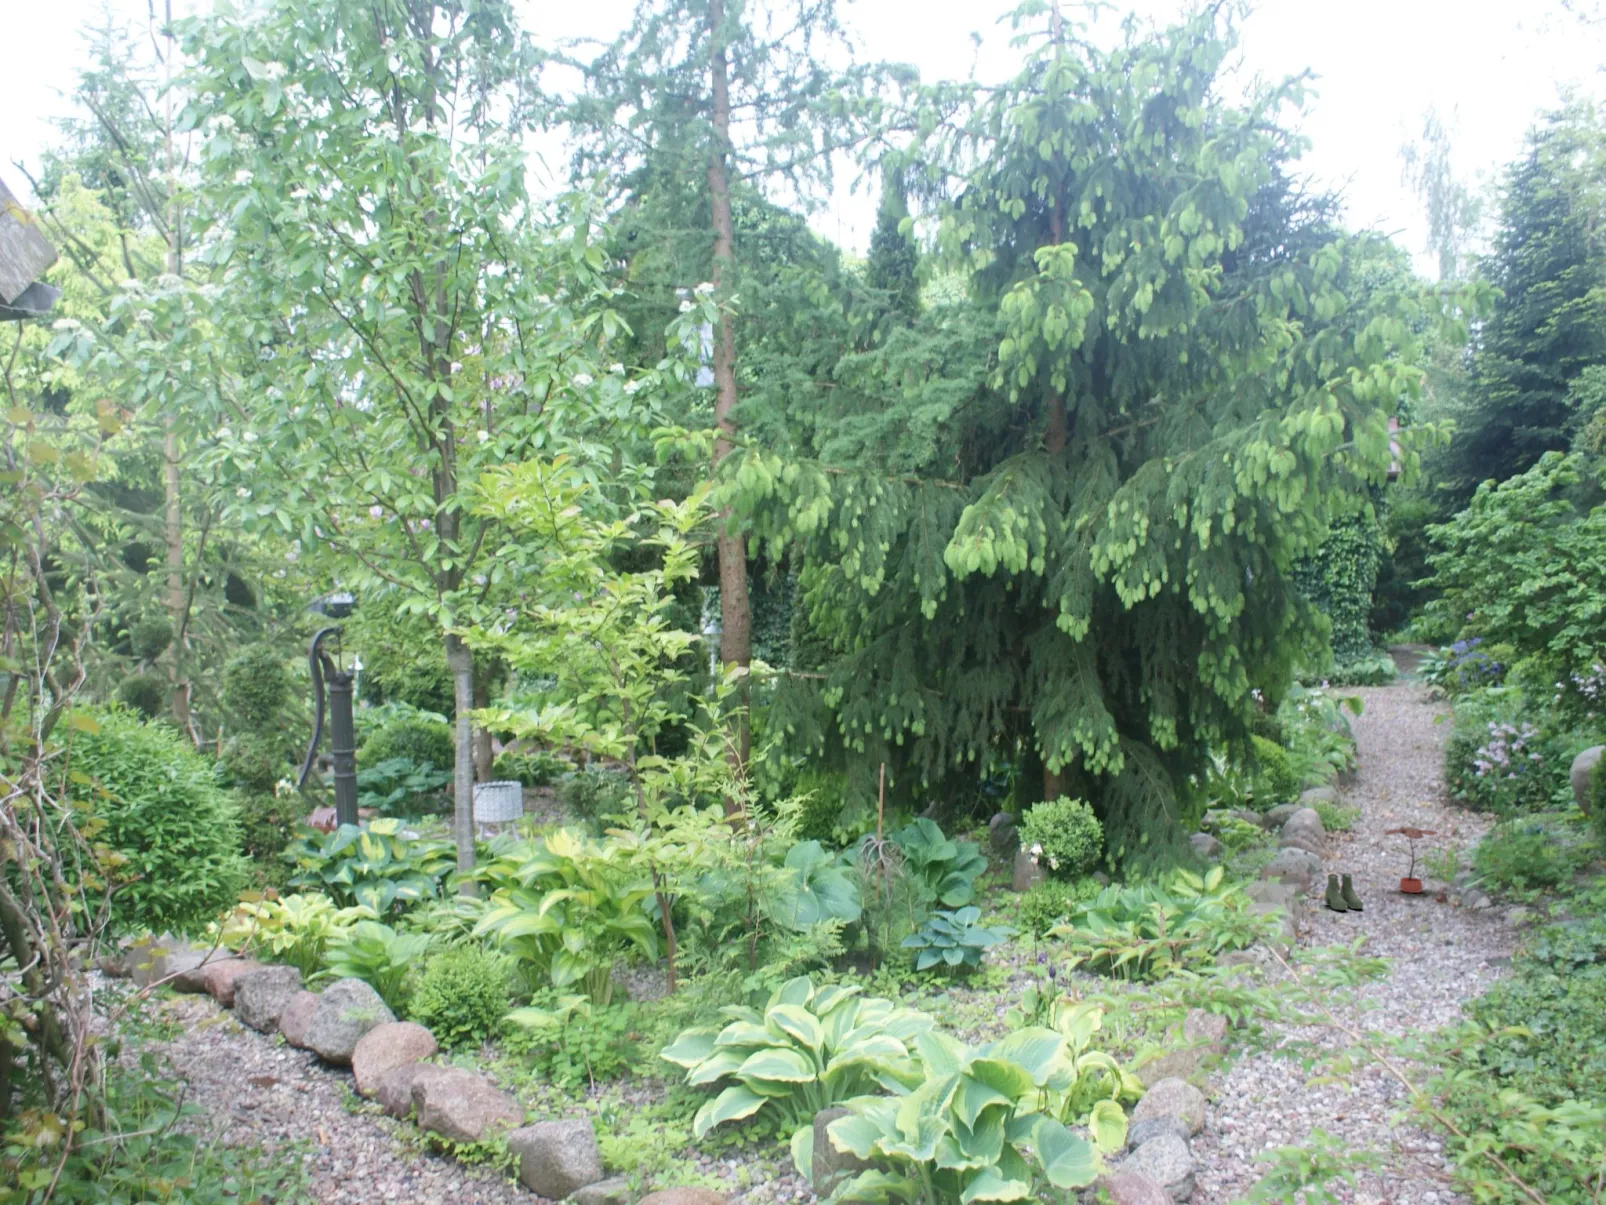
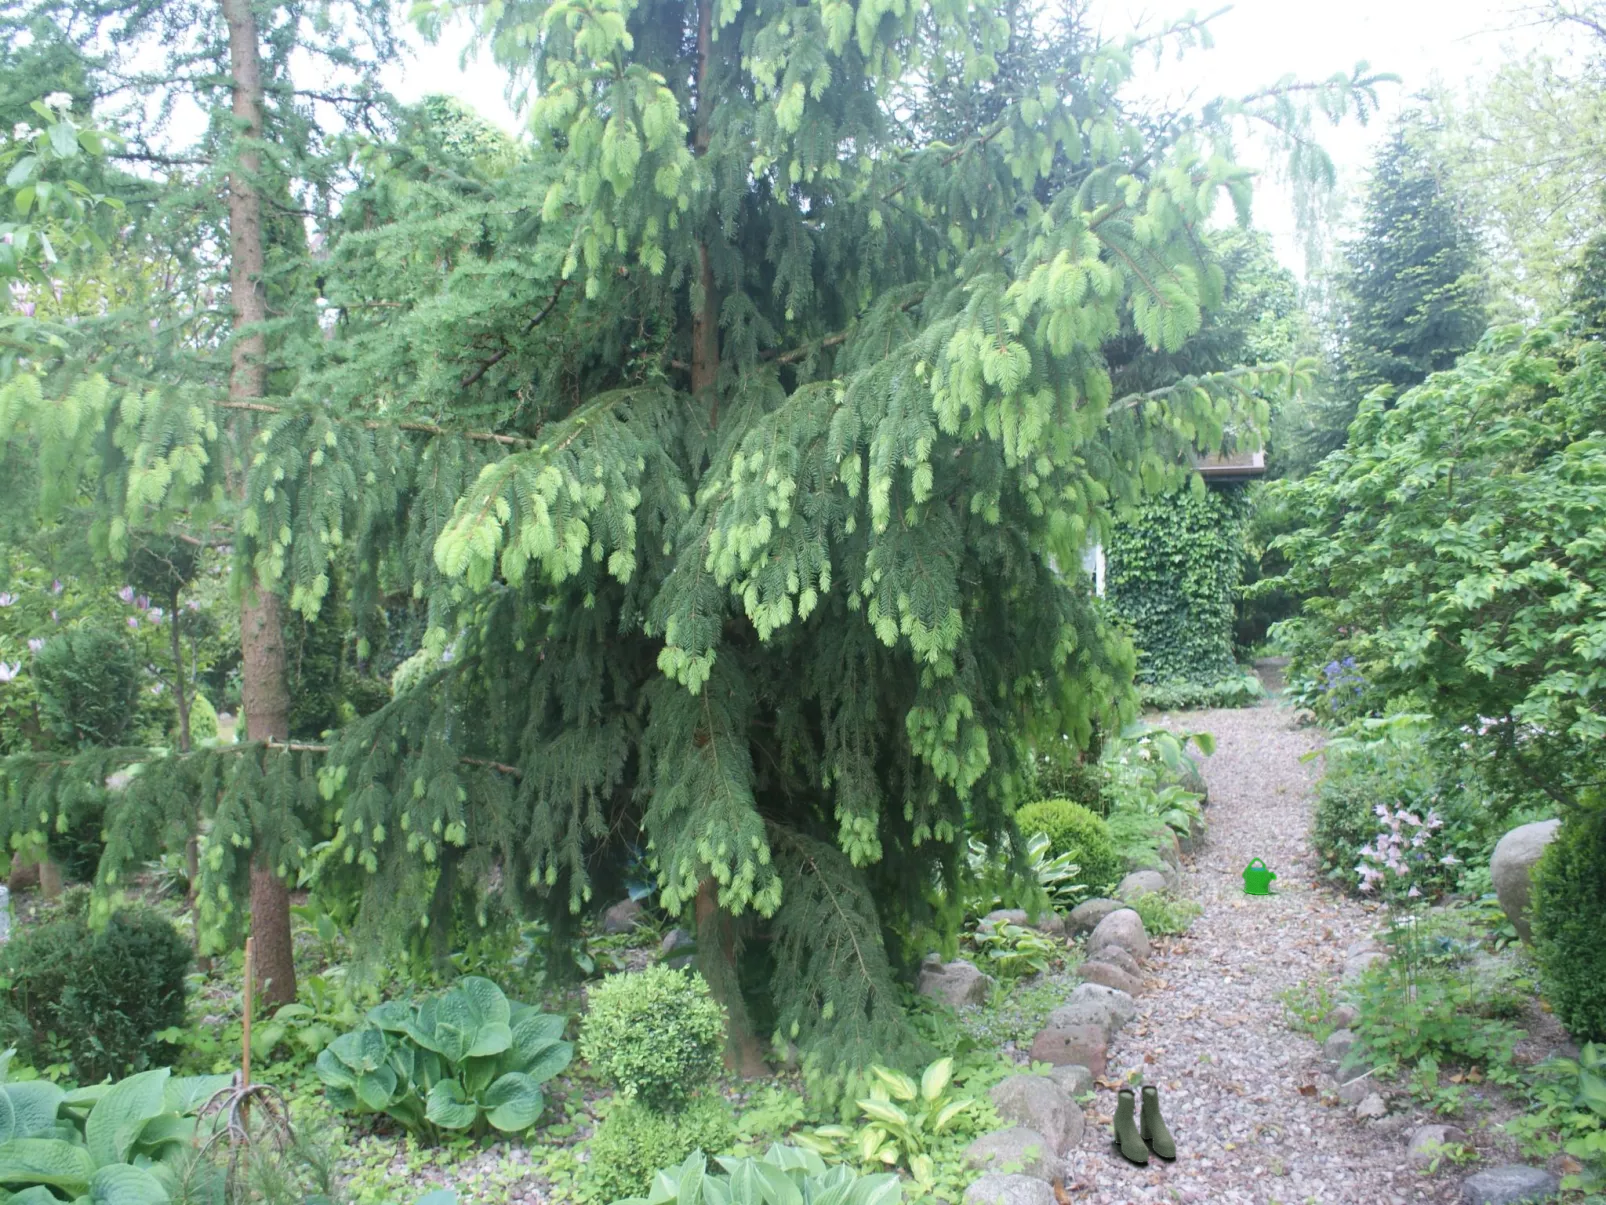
watering can: none [1389,784,1416,811] -> present [1242,857,1277,895]
potted plant: present [1385,827,1436,893] -> none [1218,986,1303,1102]

